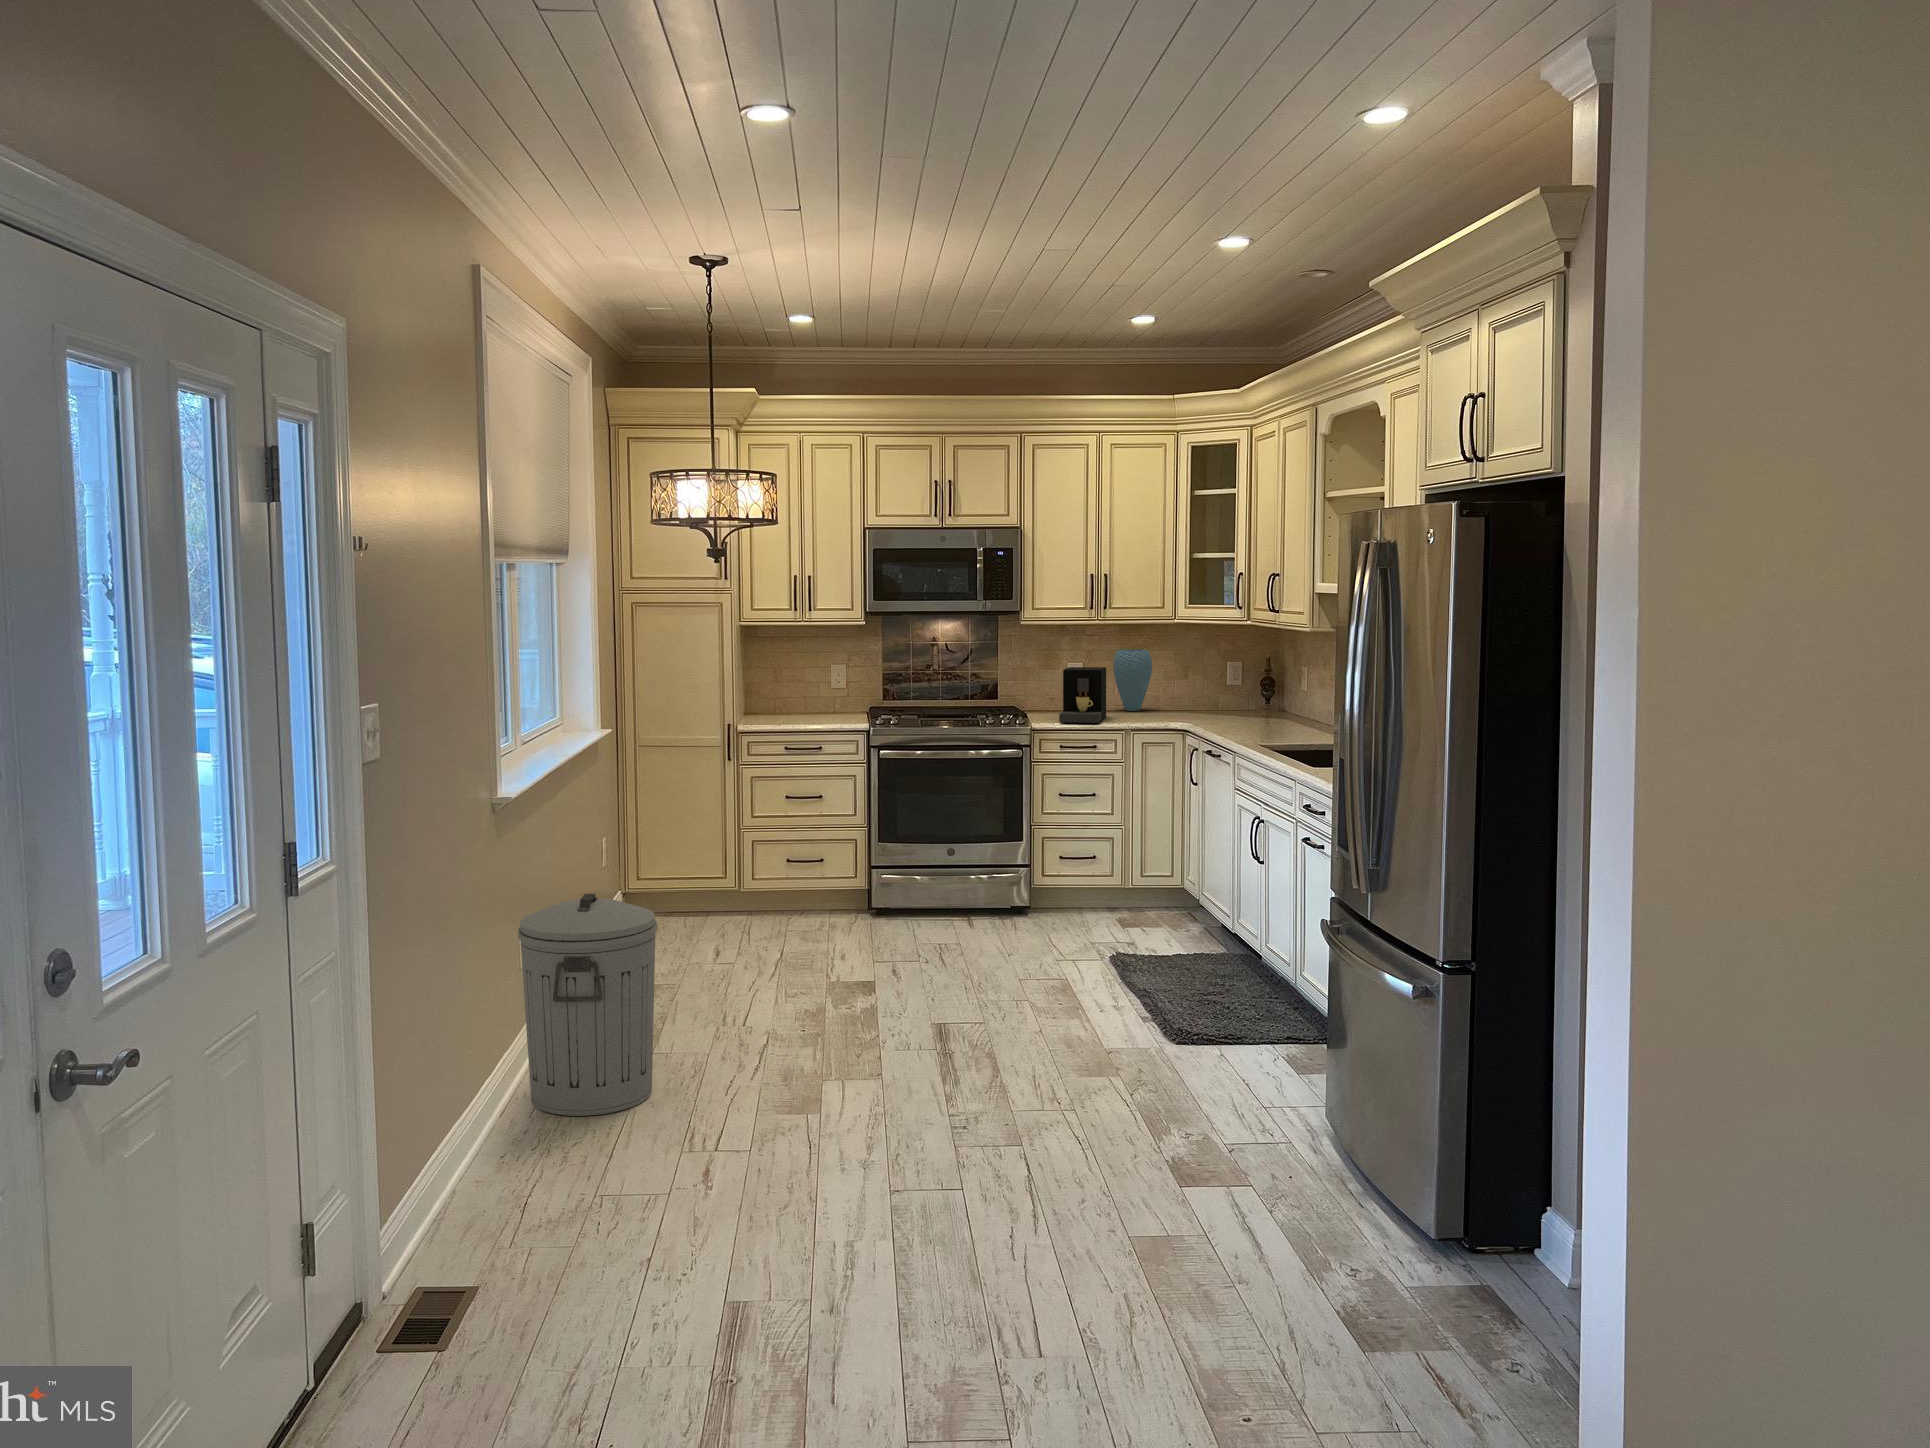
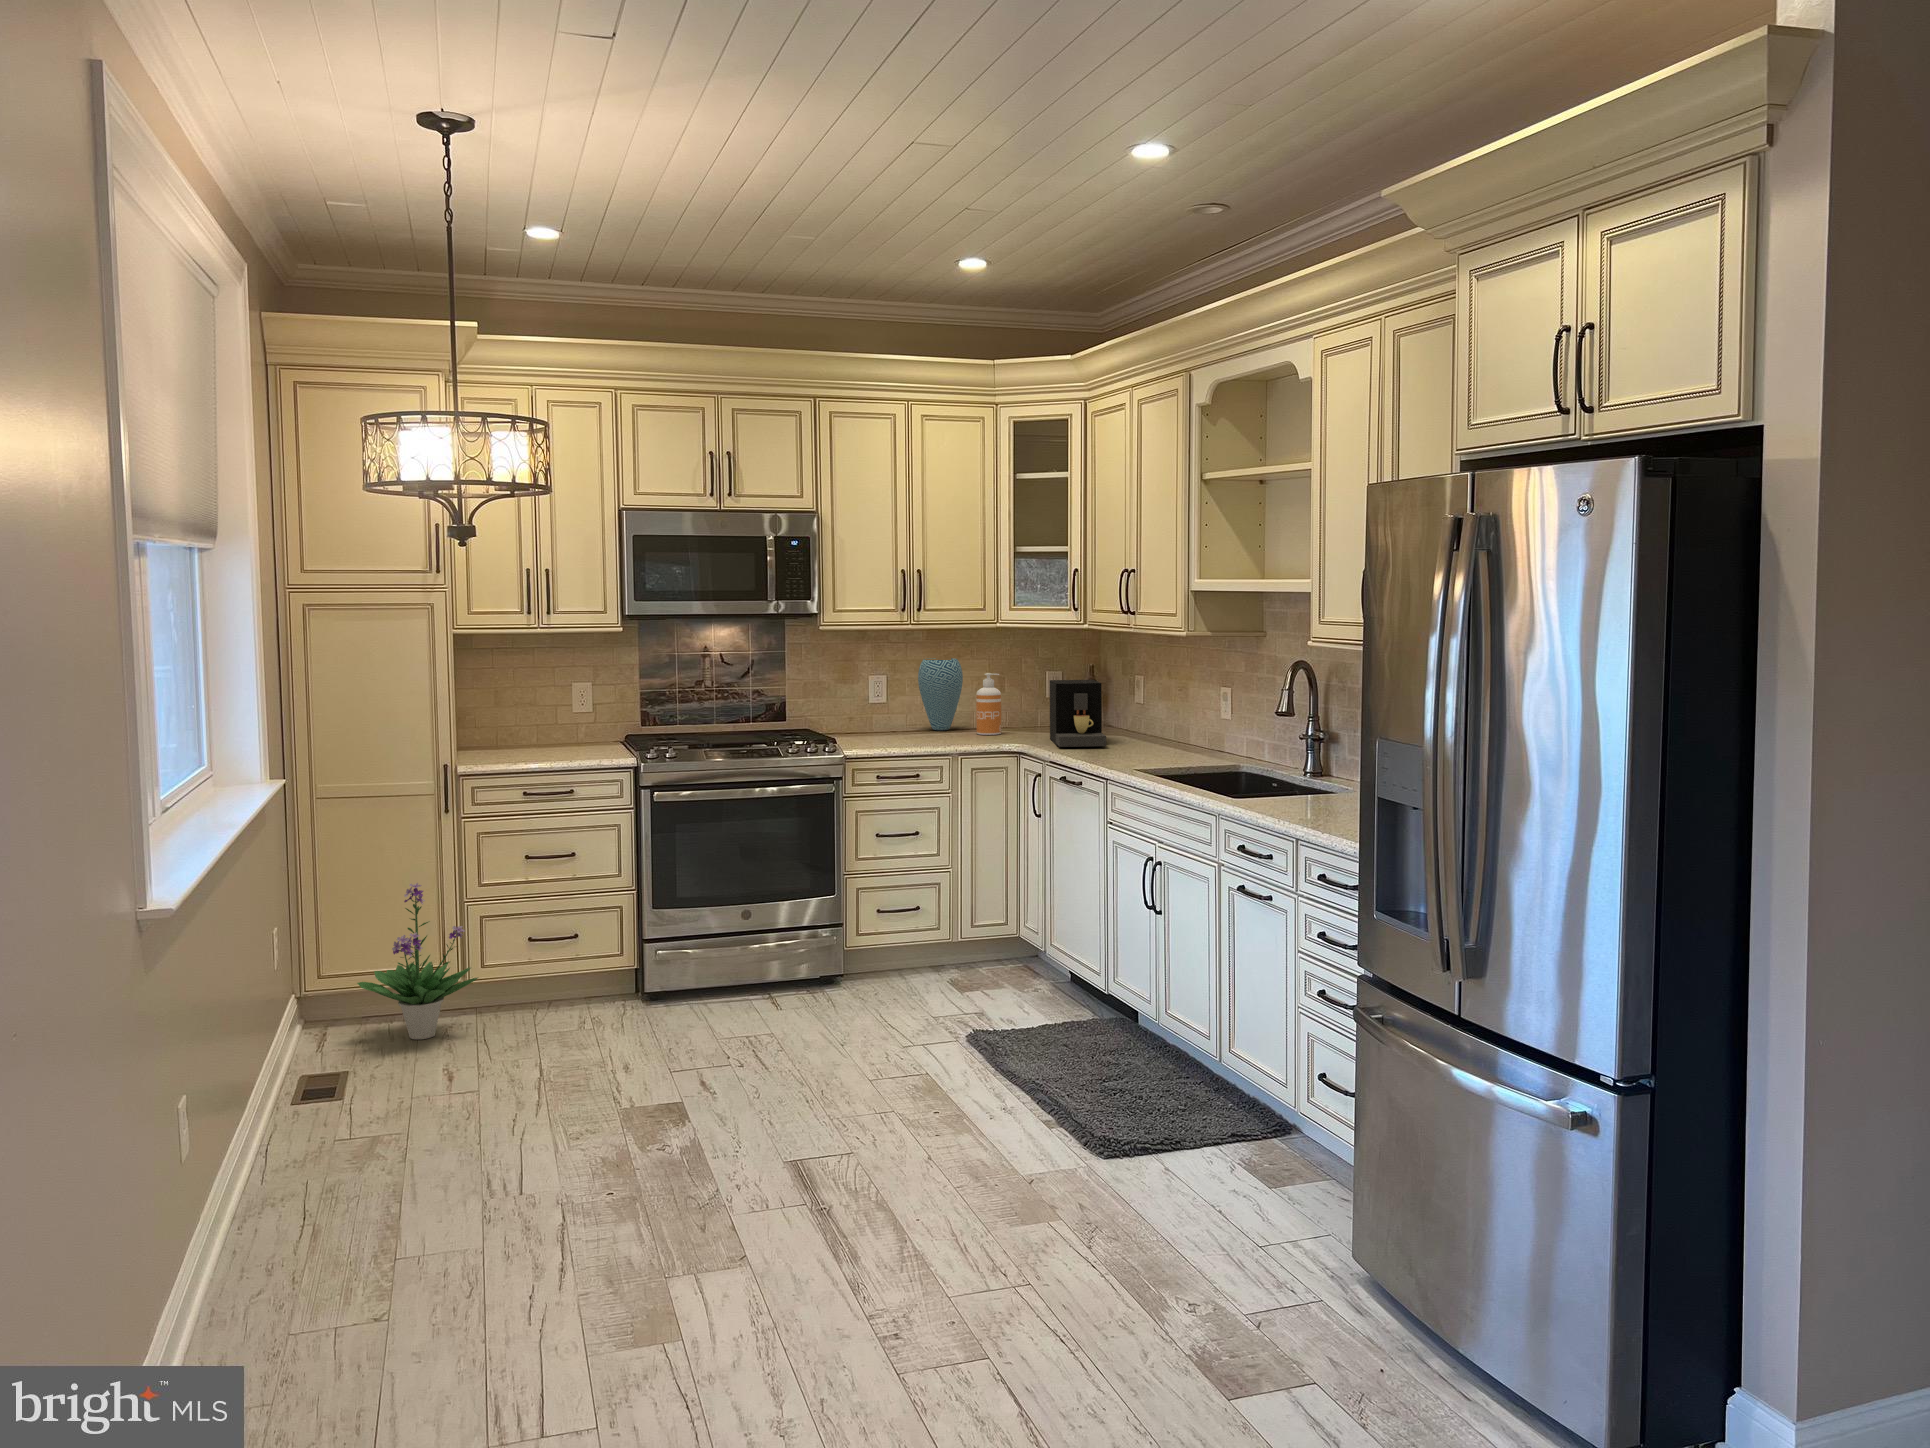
soap dispenser: none [1160,663,1181,715] -> present [976,673,1001,735]
coffee maker: present [1059,667,1106,723] -> present [1050,680,1106,747]
potted plant: none [661,812,745,928] -> present [357,883,478,1039]
trash can: present [518,894,657,1116] -> none [182,1048,416,1409]

